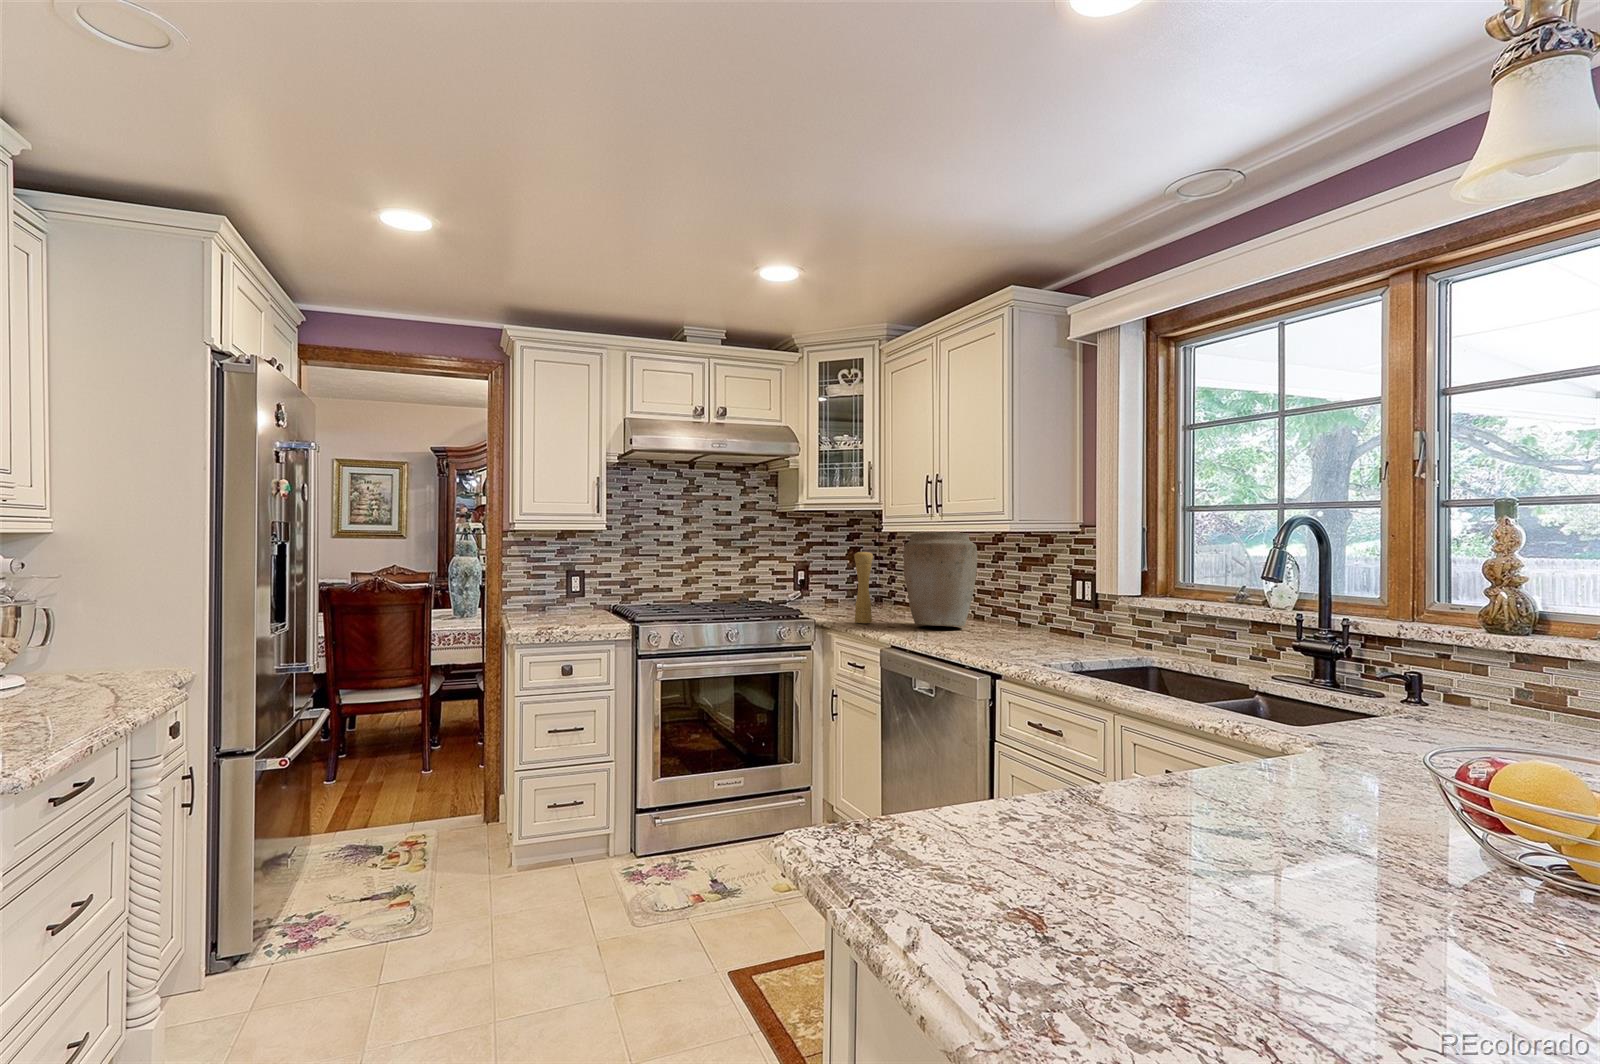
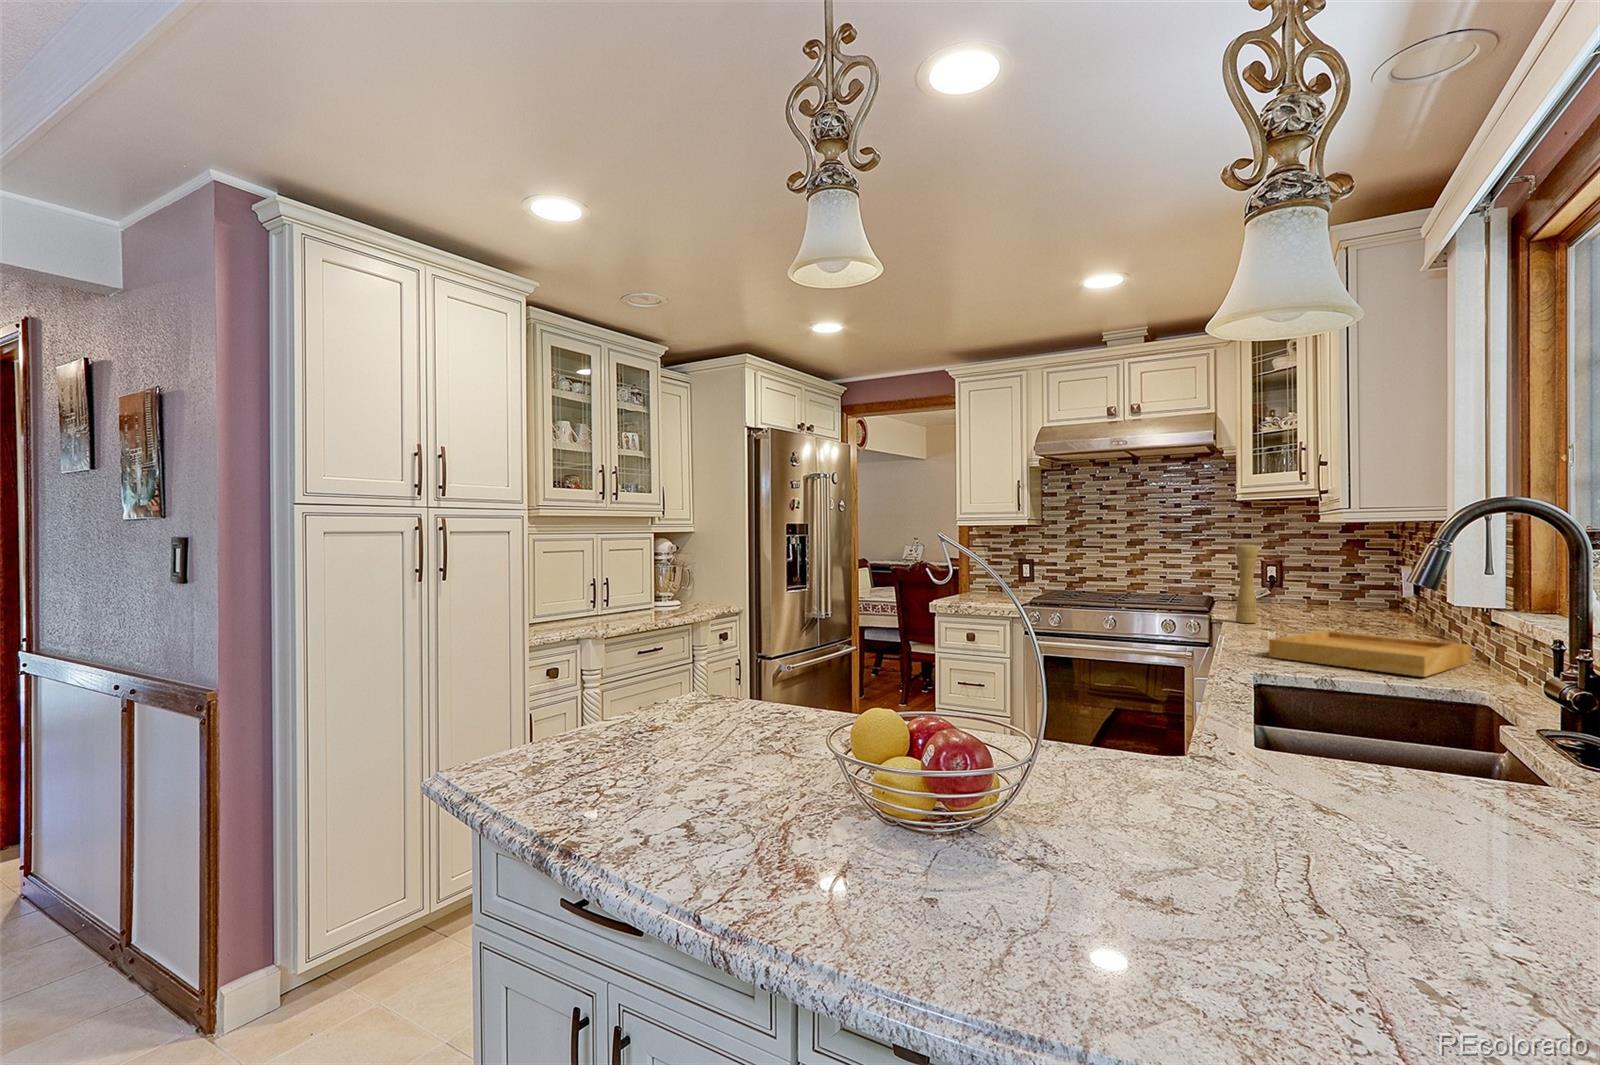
vase: present [903,533,977,626] -> none [1278,522,1383,636]
tray: none [969,624,1097,652] -> present [1269,630,1470,677]

